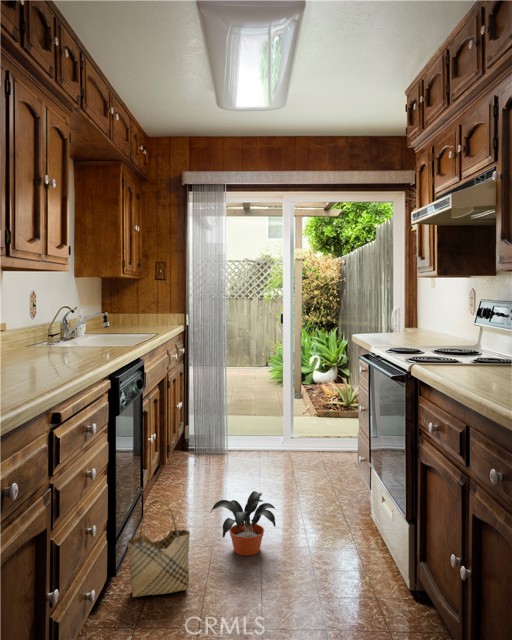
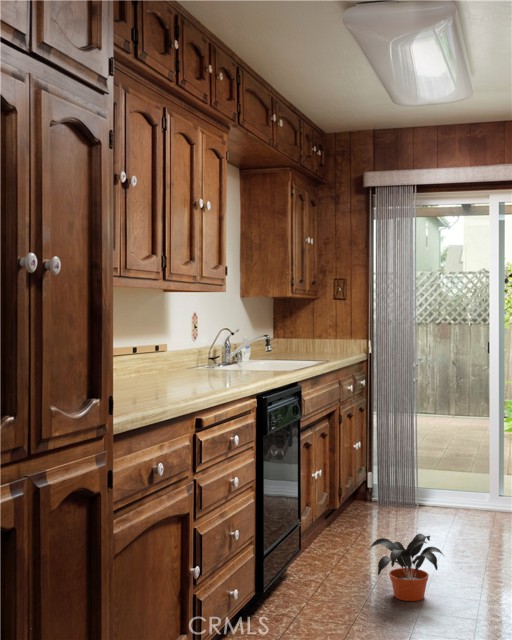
woven basket: present [127,501,190,597] -> none [273,525,338,618]

